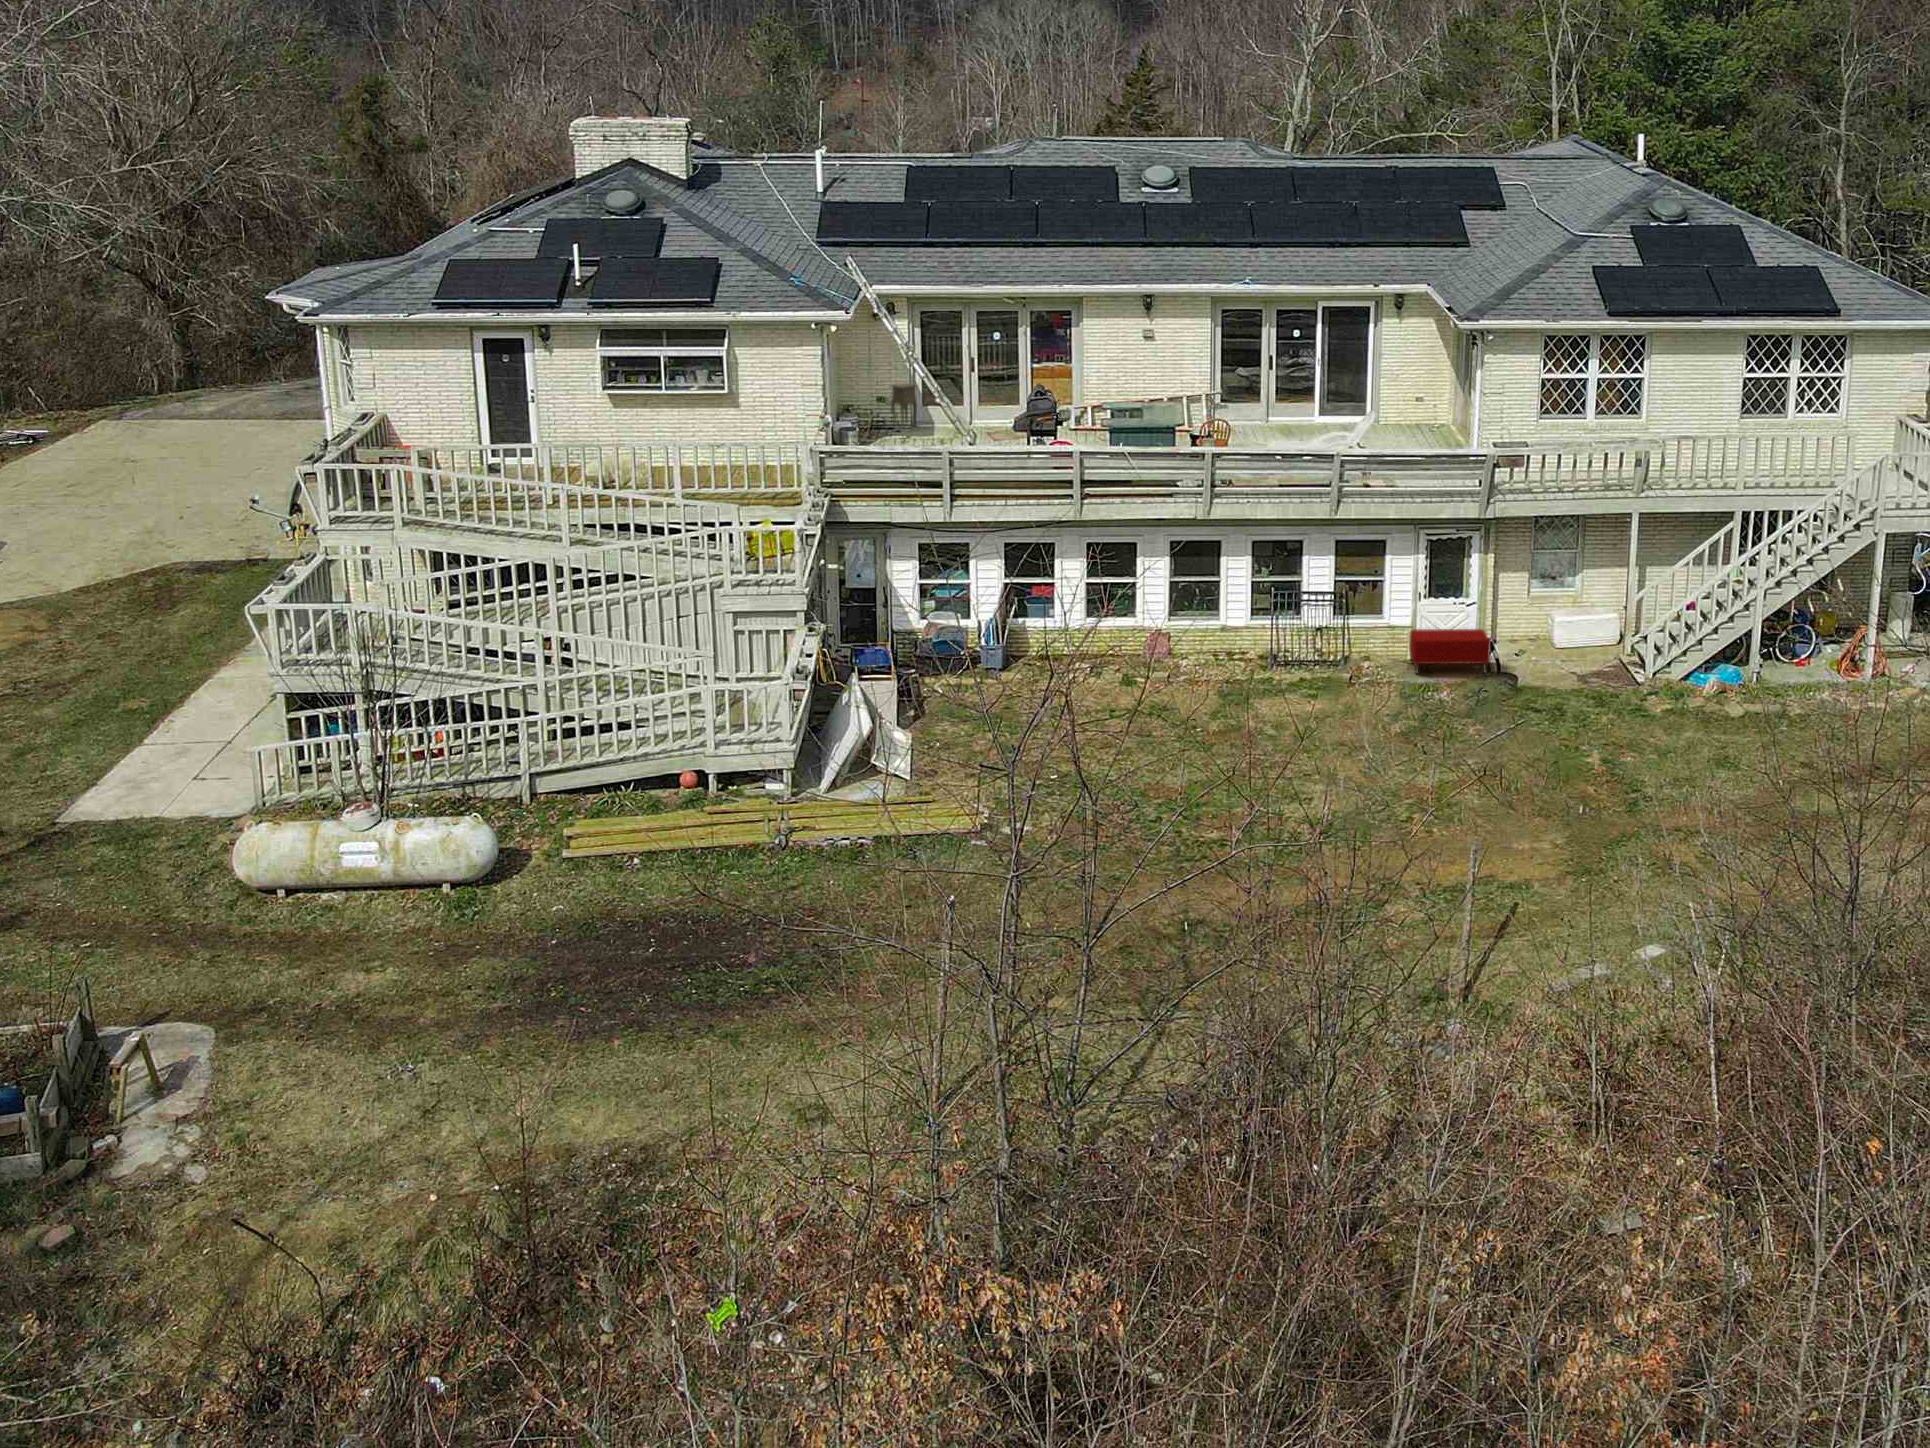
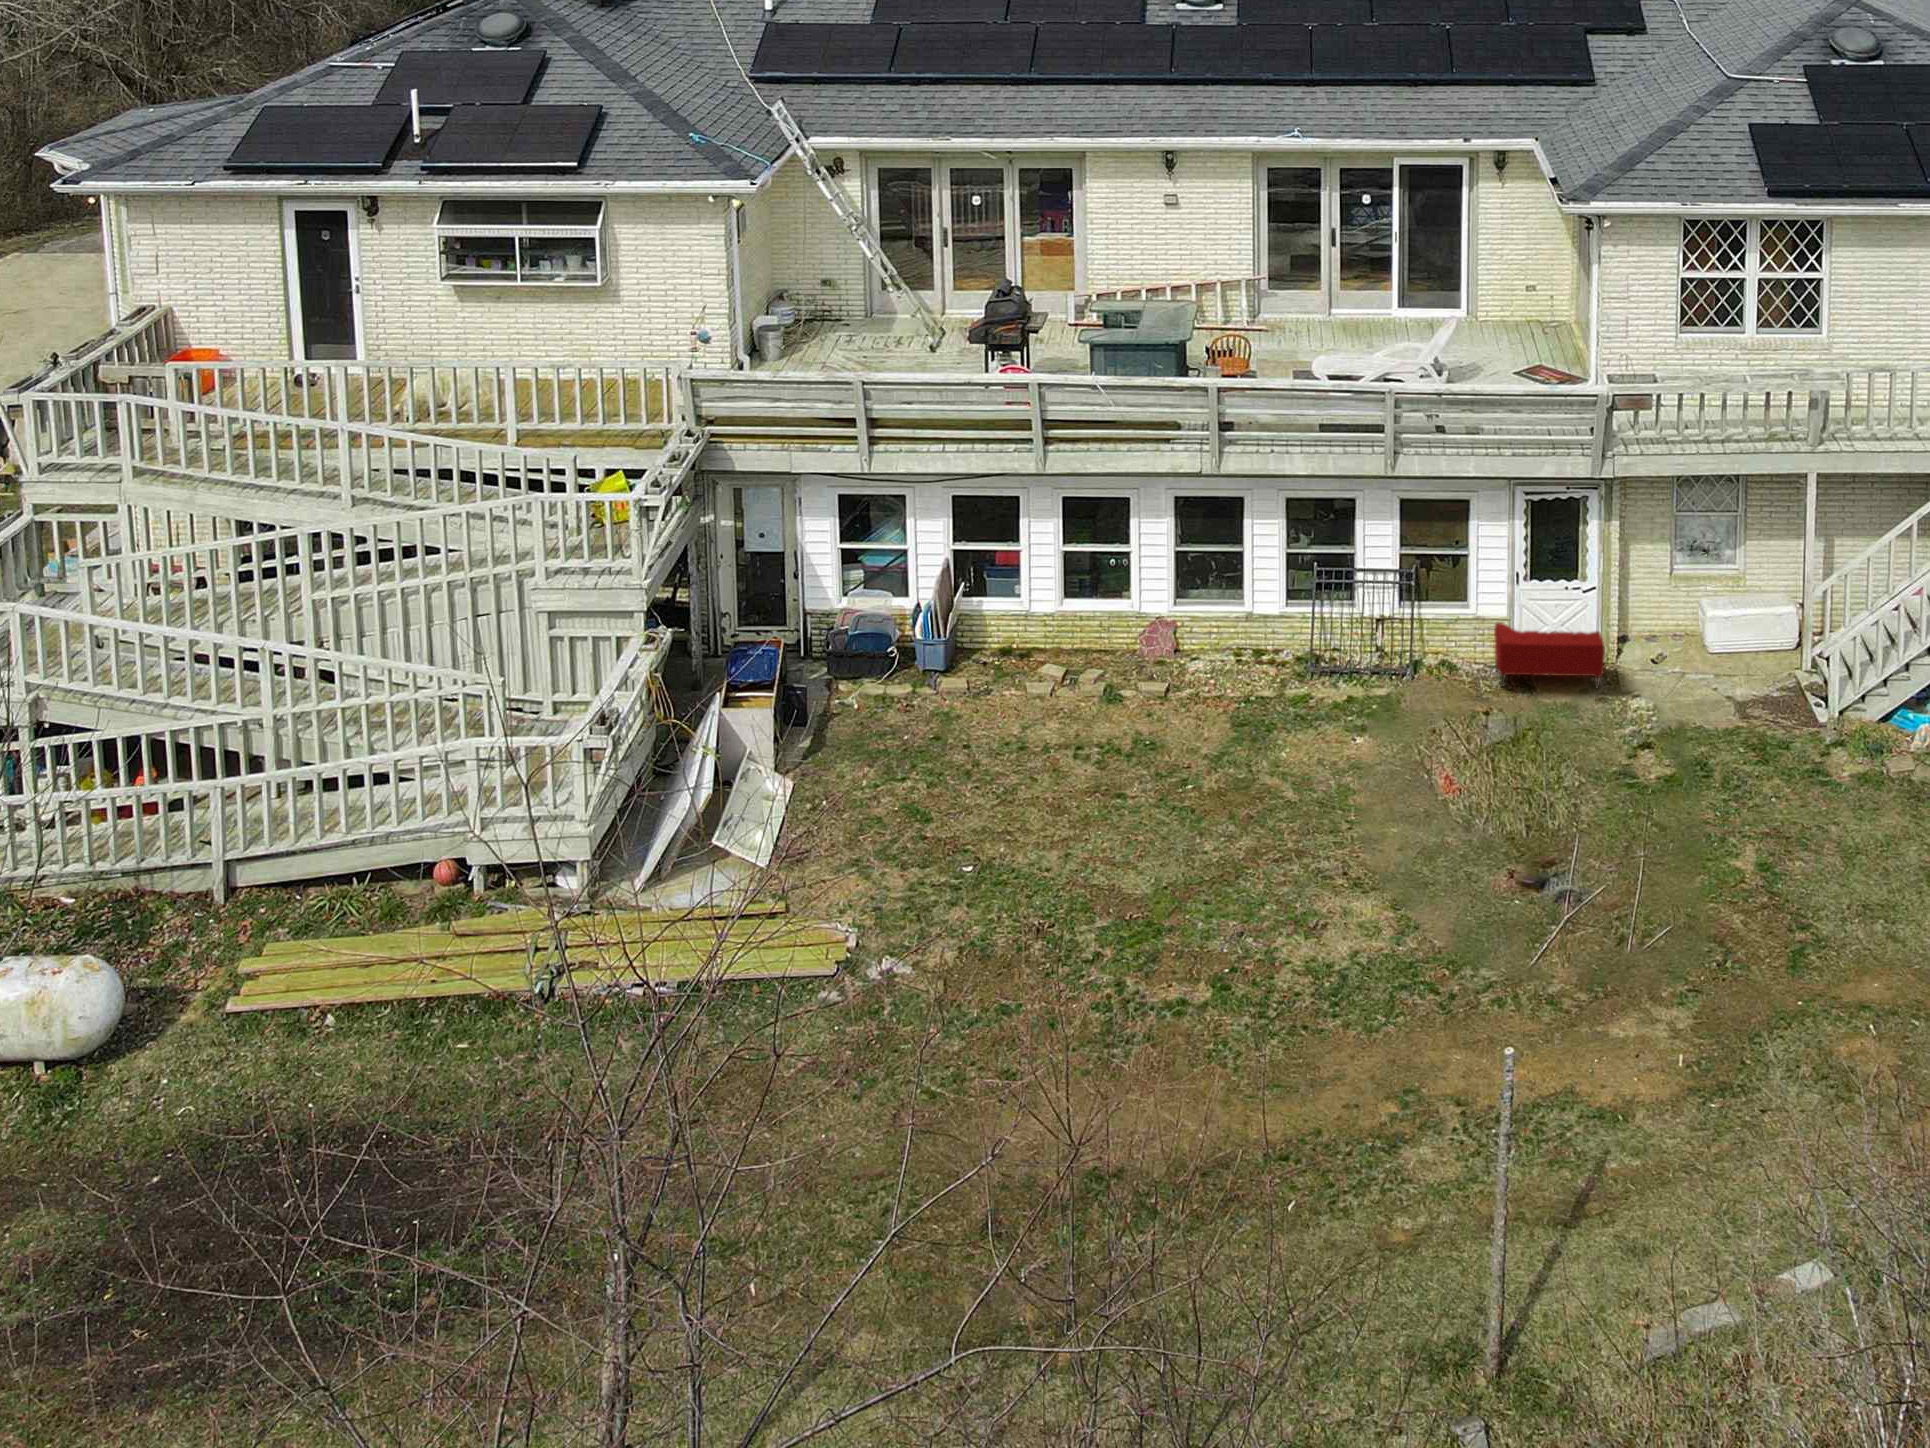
side table: present [891,383,917,426] -> none [826,269,860,331]

